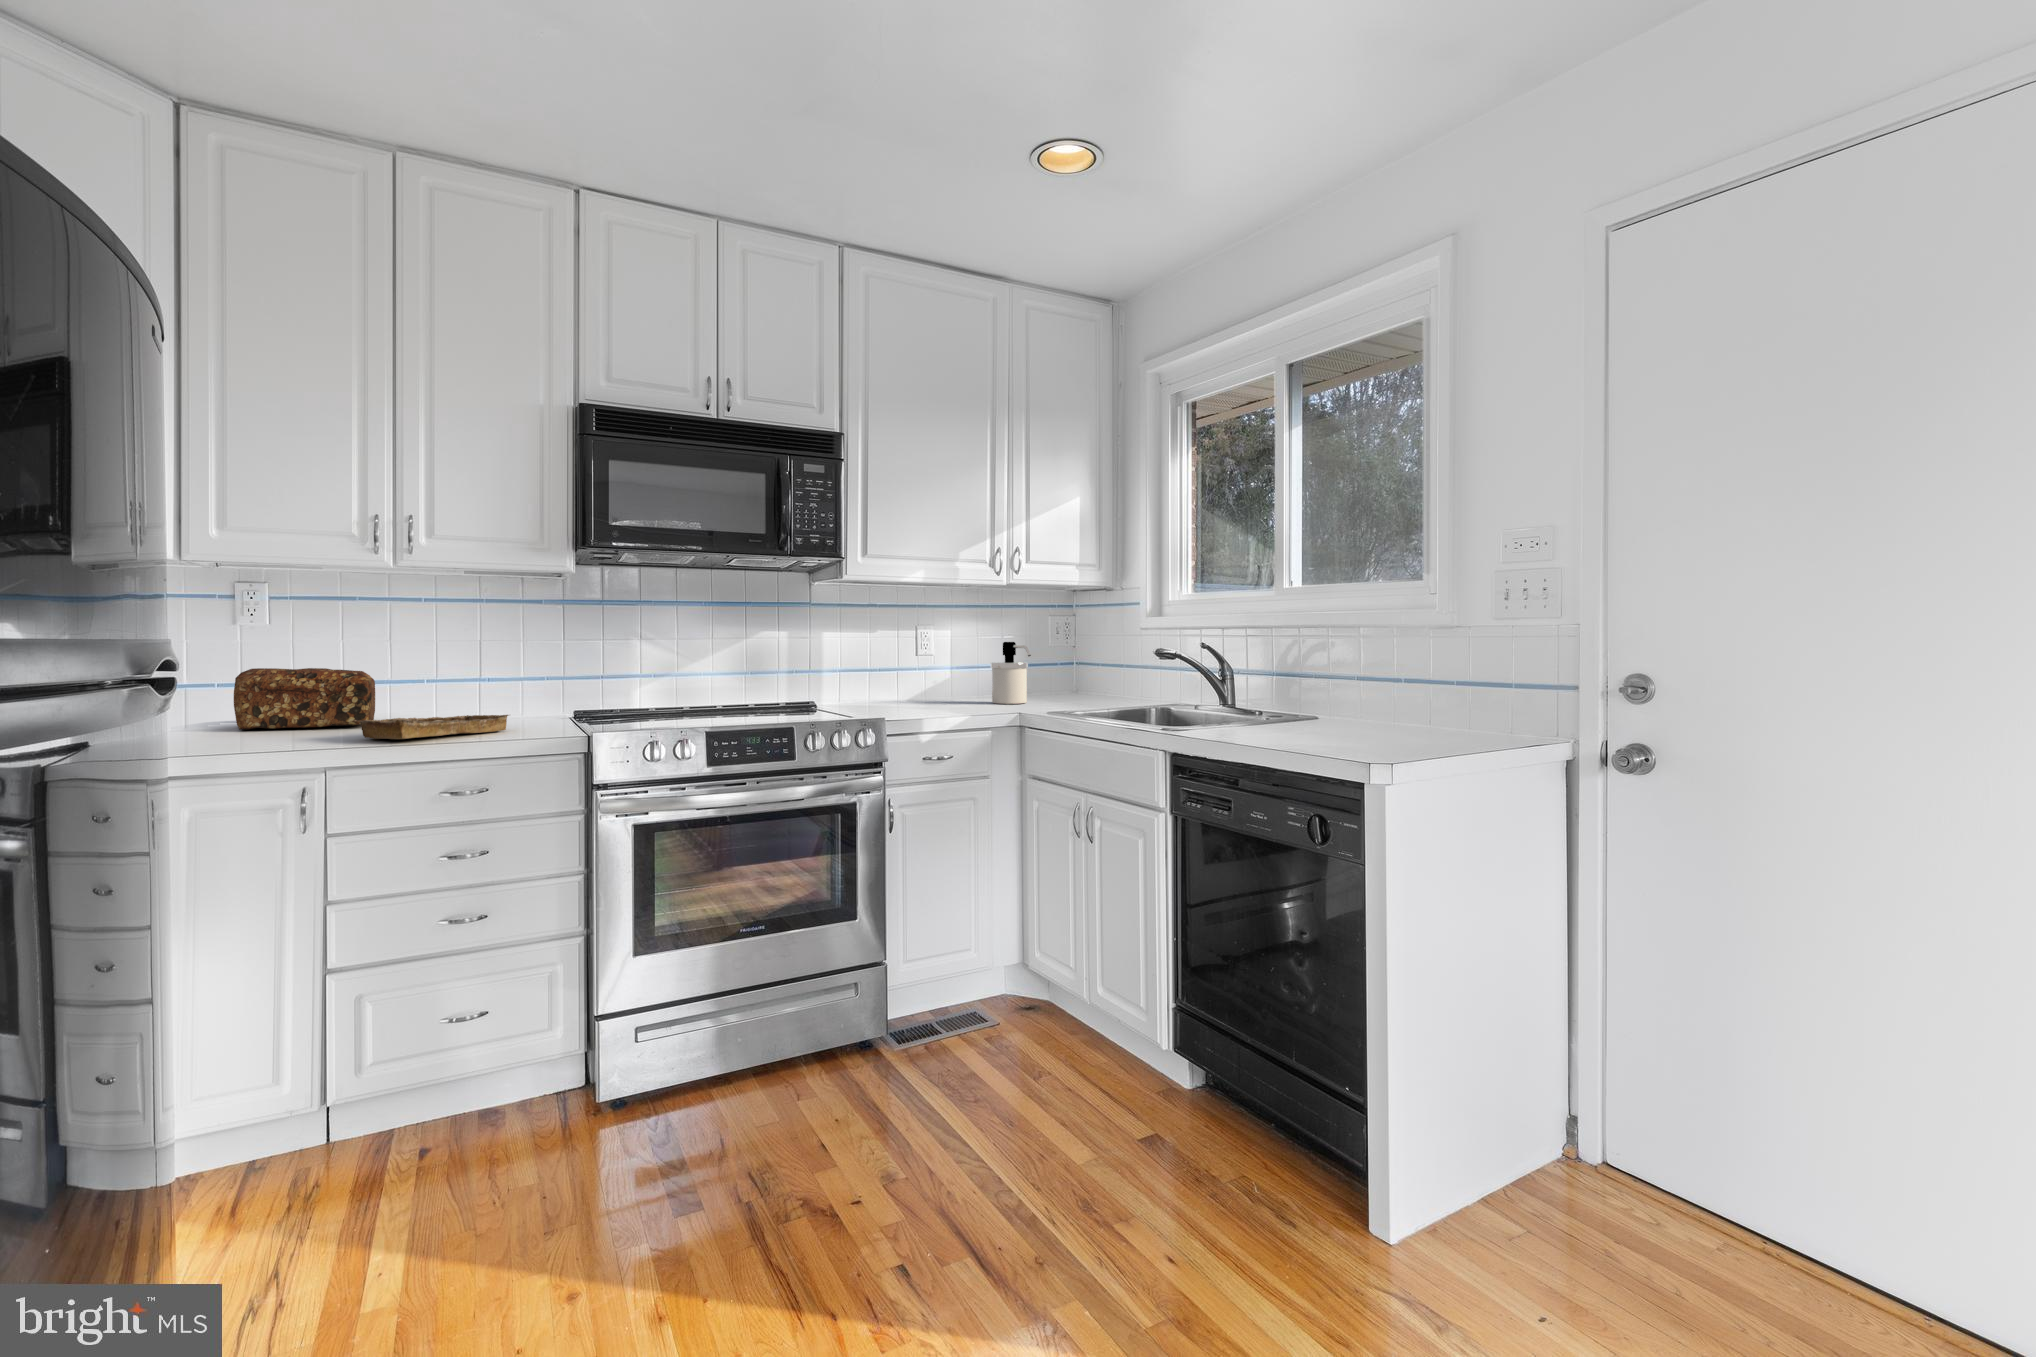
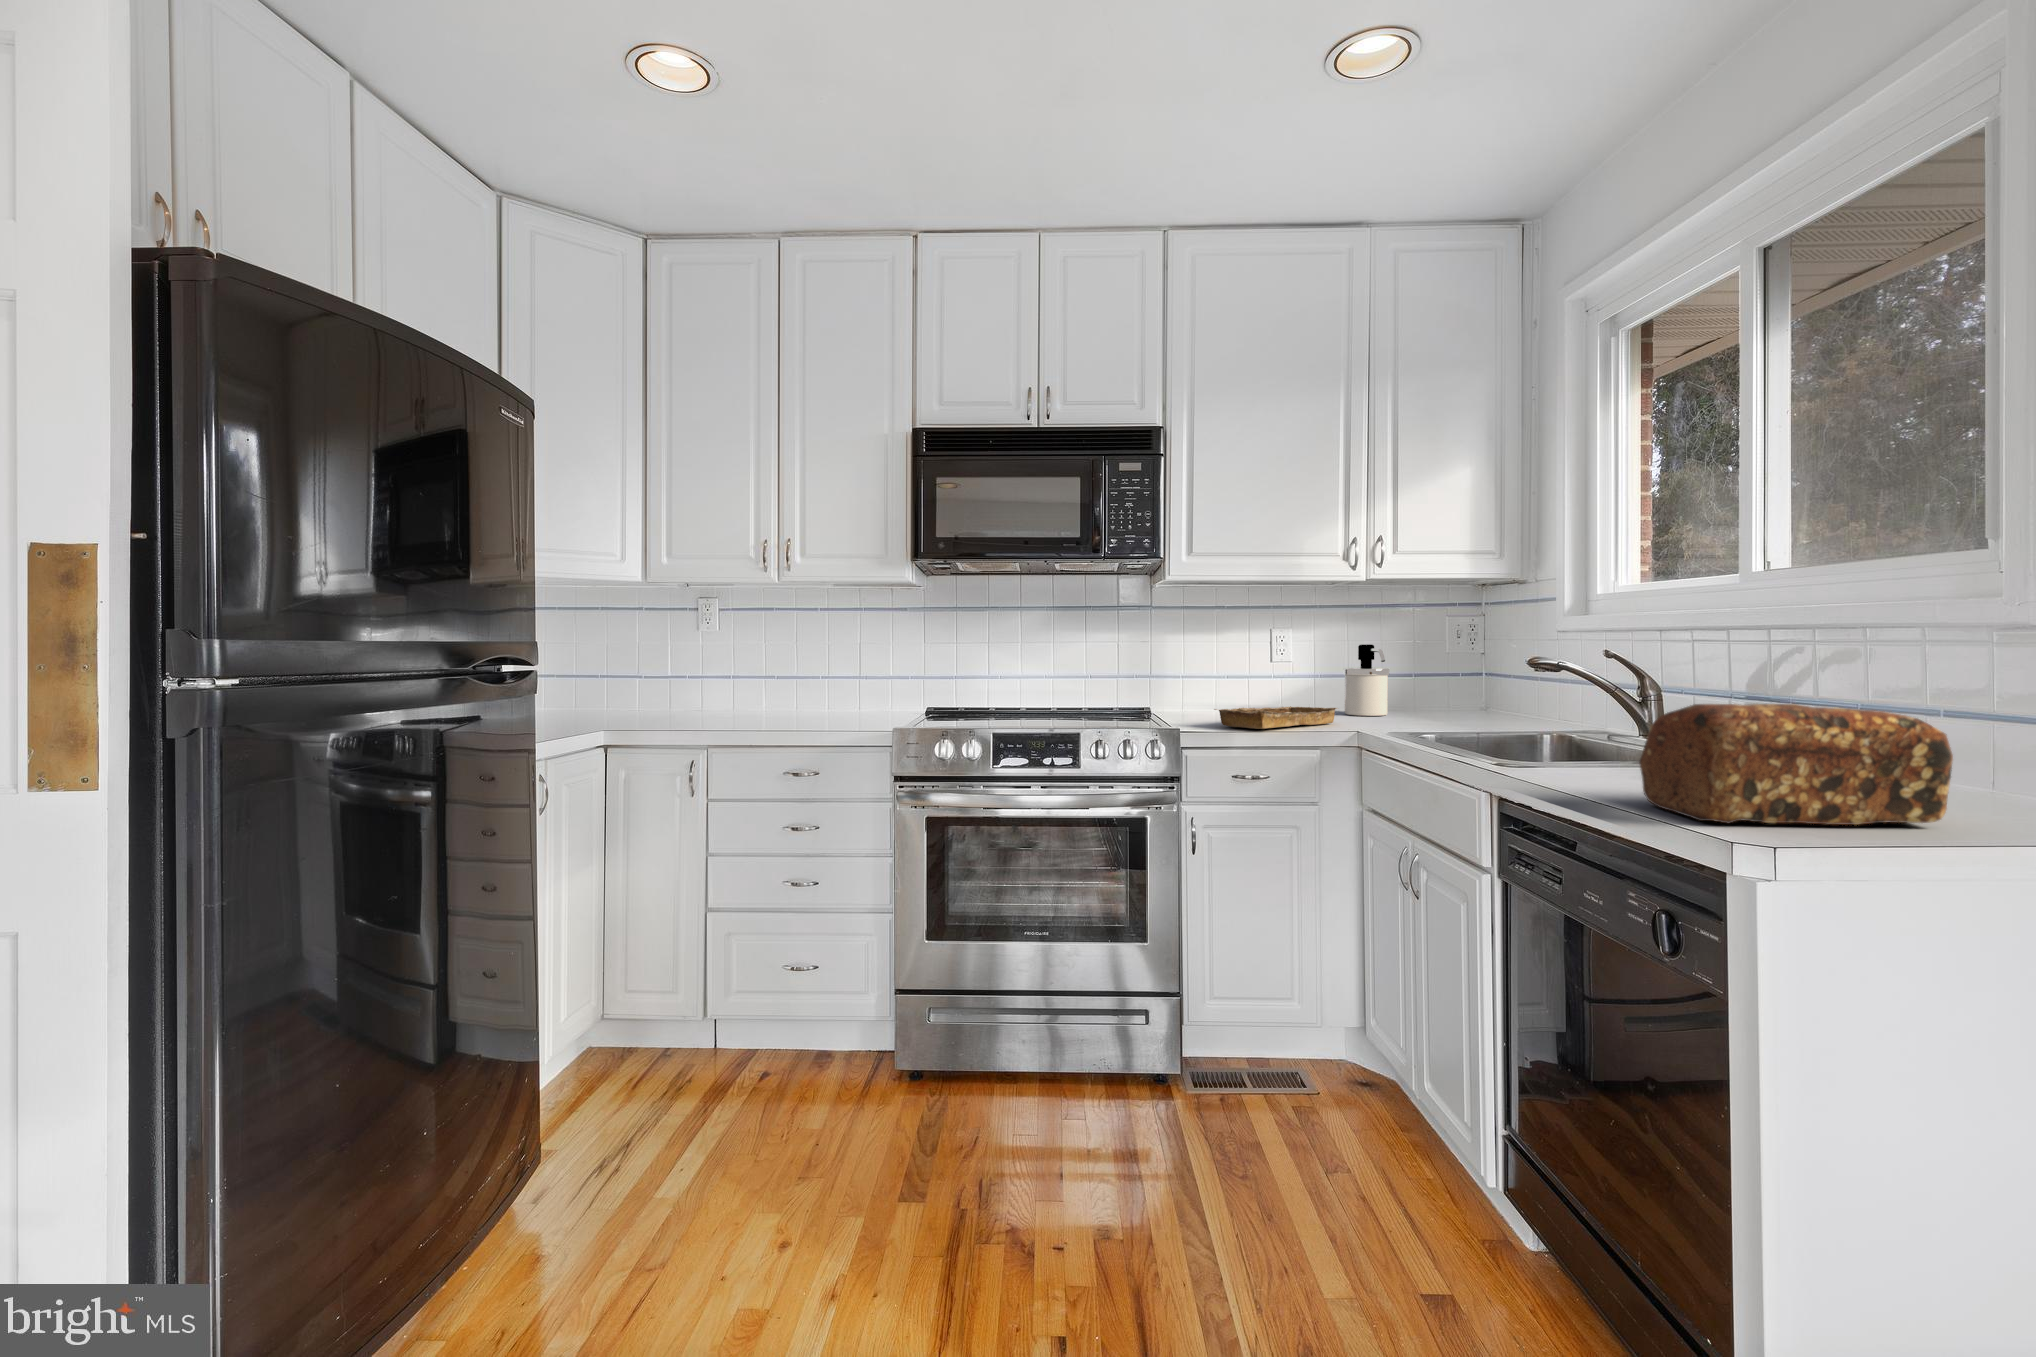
bread loaf: present [234,668,375,730] -> present [1639,704,1953,825]
tray: present [355,715,509,739] -> present [1215,706,1337,729]

